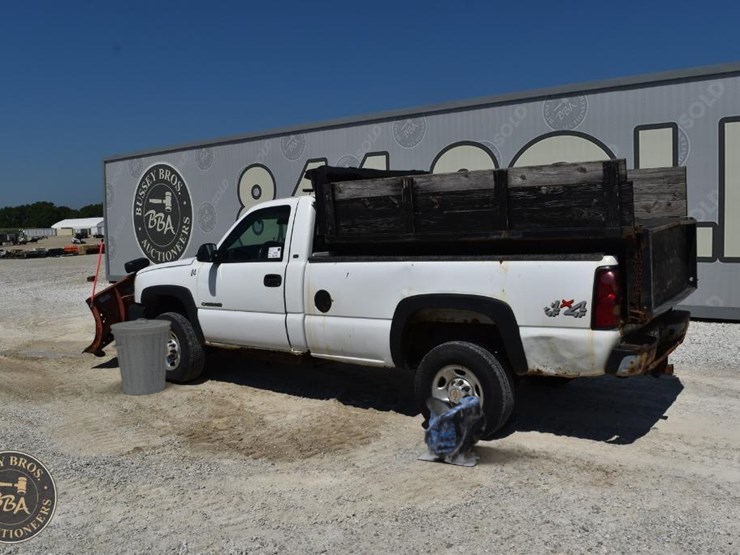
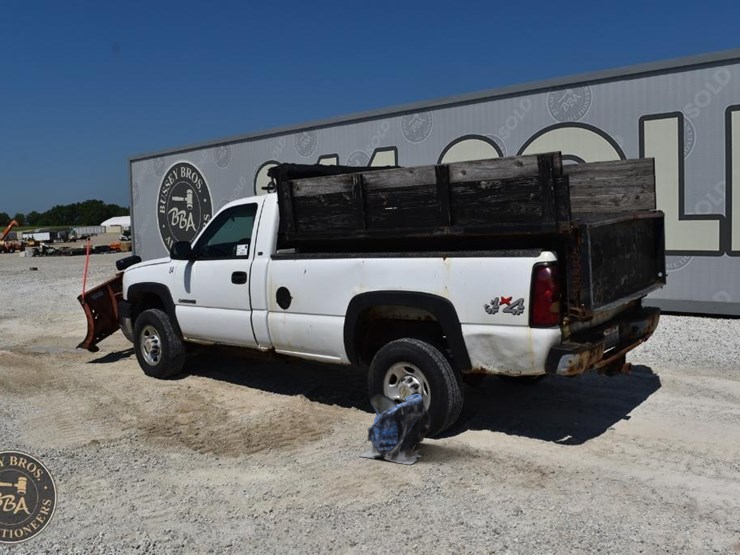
trash can: present [110,319,171,395] -> none [91,315,152,390]

